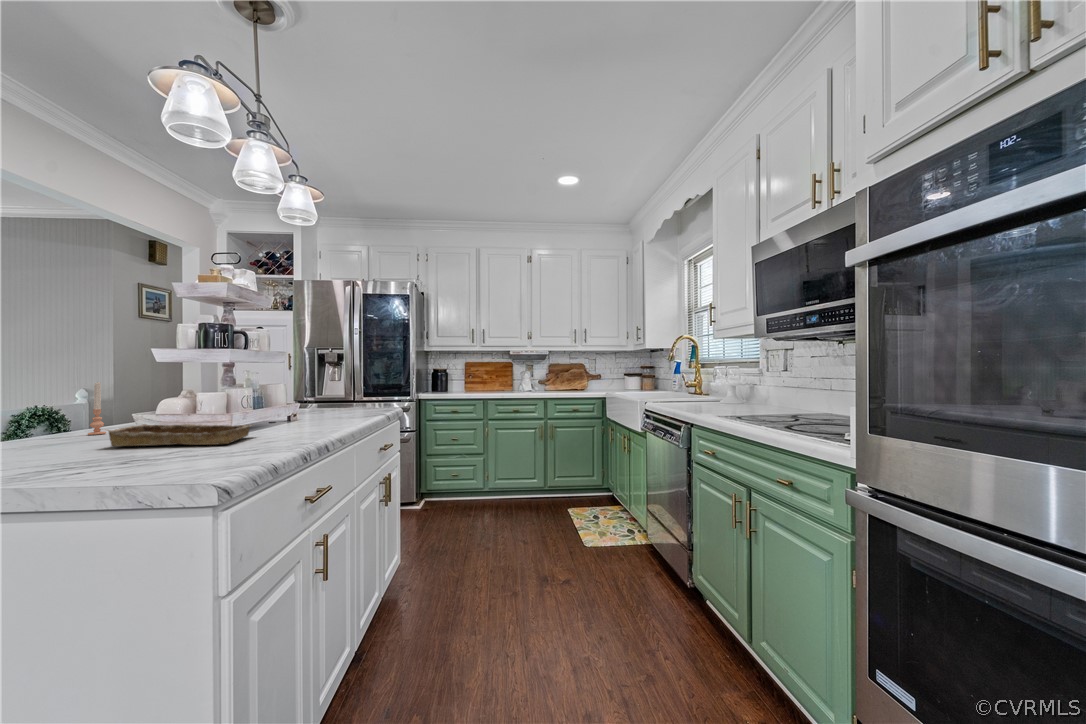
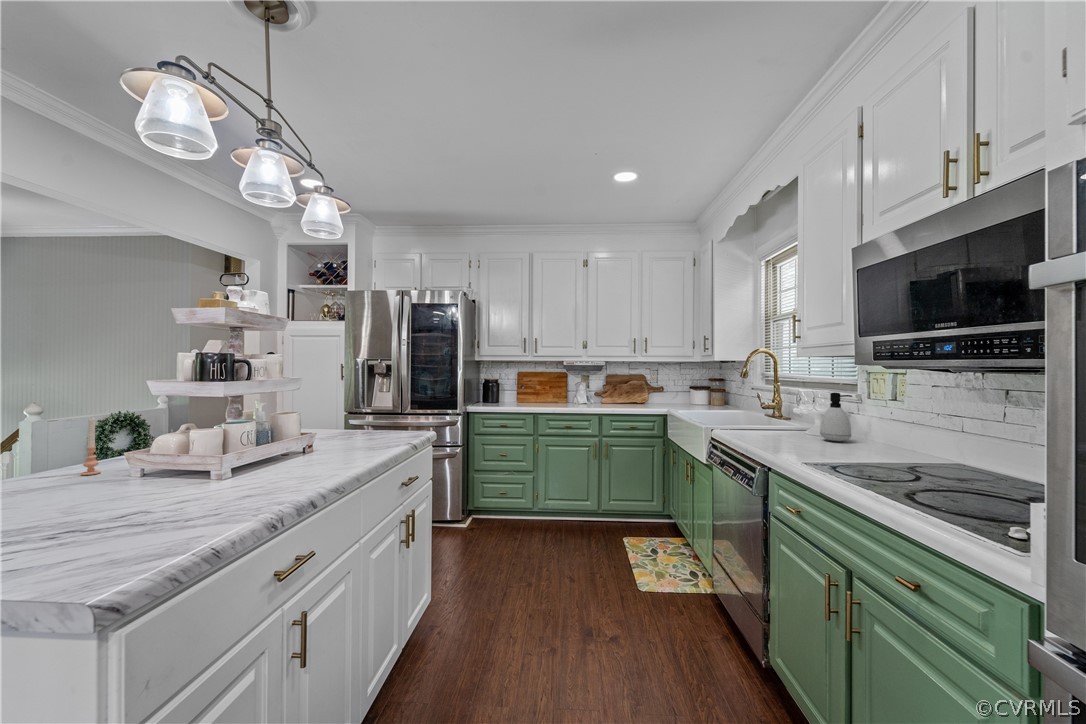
soap dispenser: none [730,367,753,406] -> present [820,392,852,441]
tray: present [105,424,252,446] -> none [53,471,237,505]

